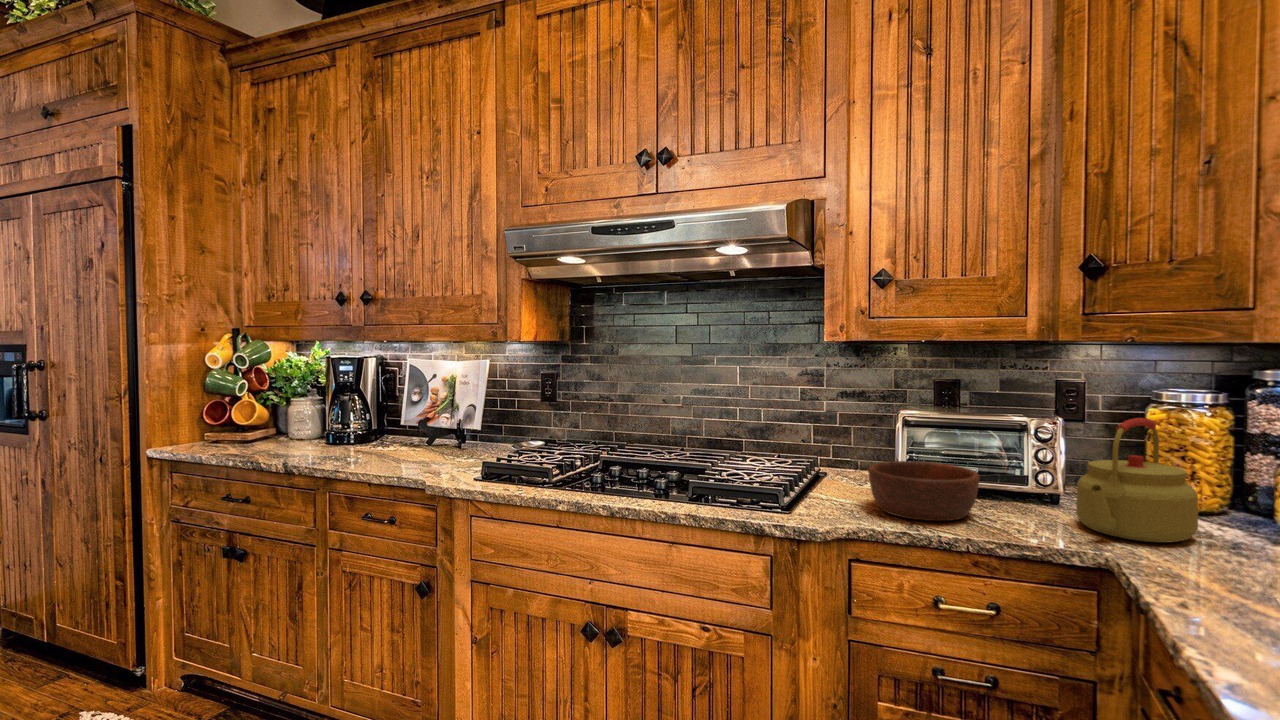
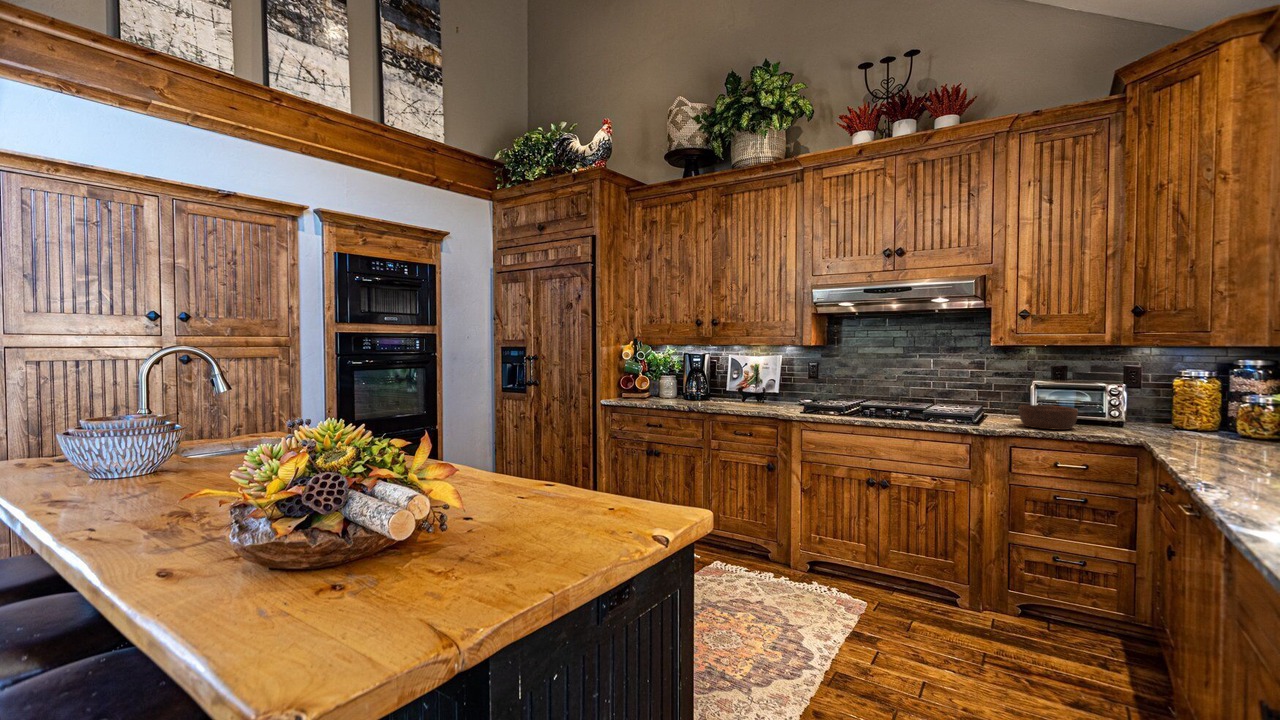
kettle: present [1076,418,1198,543] -> none [1130,382,1192,437]

